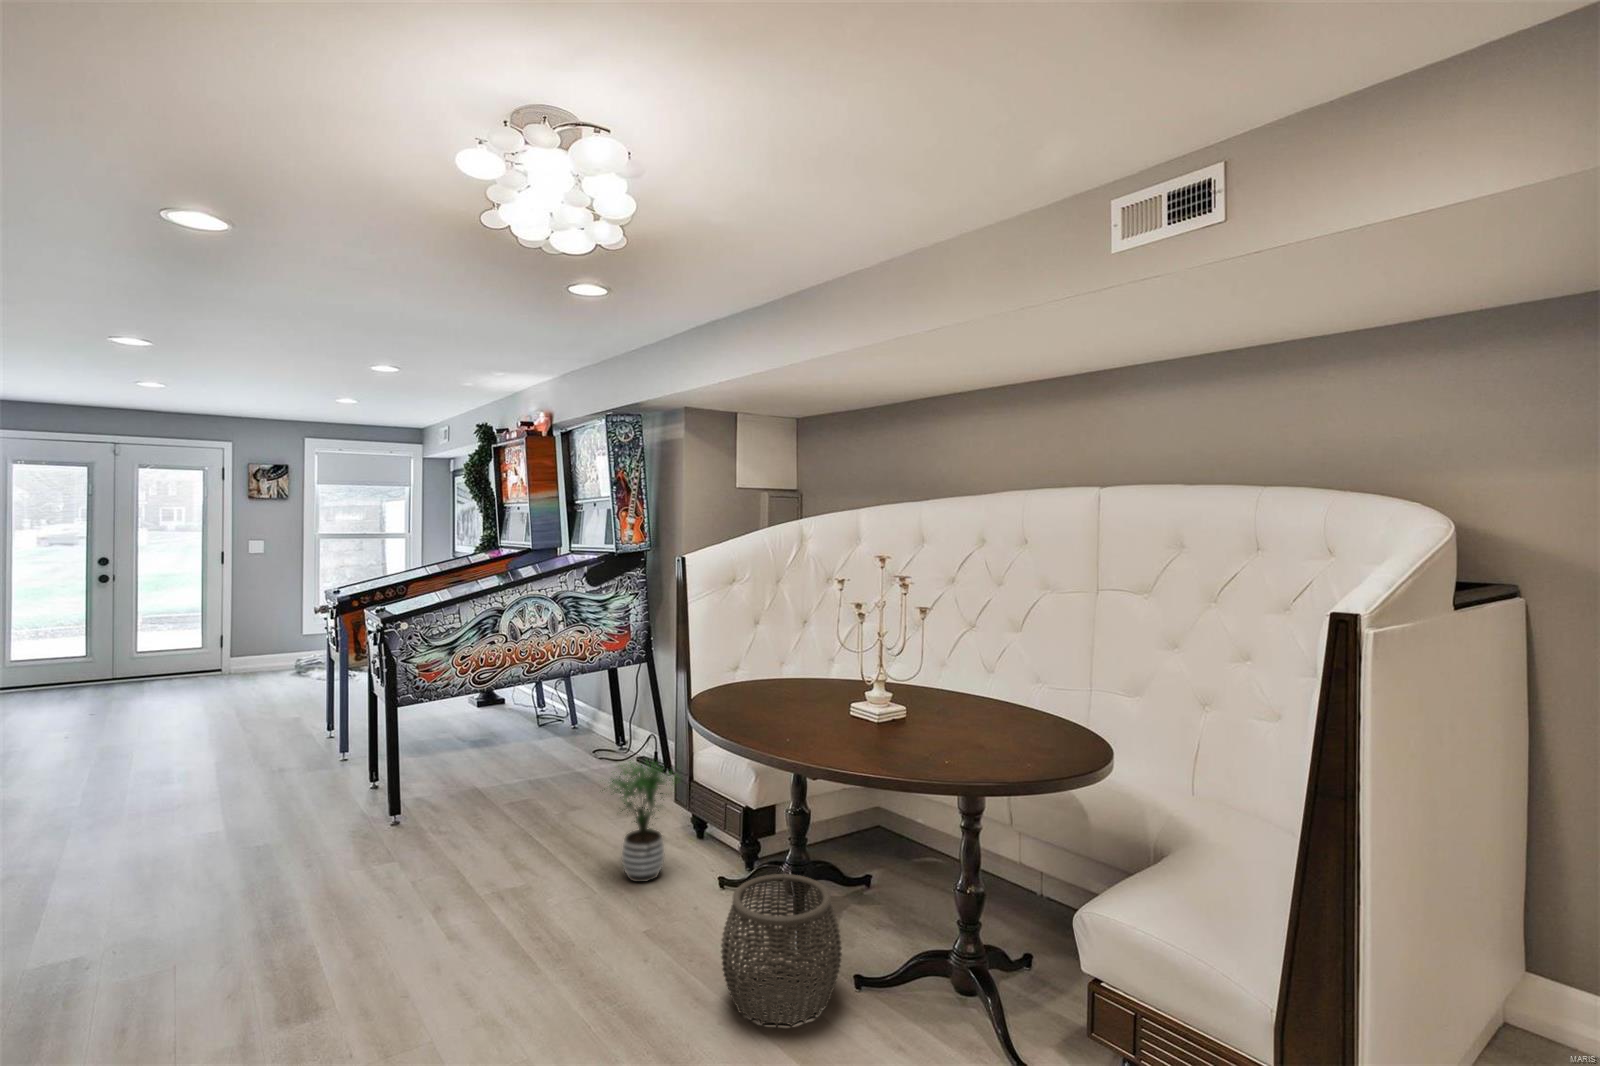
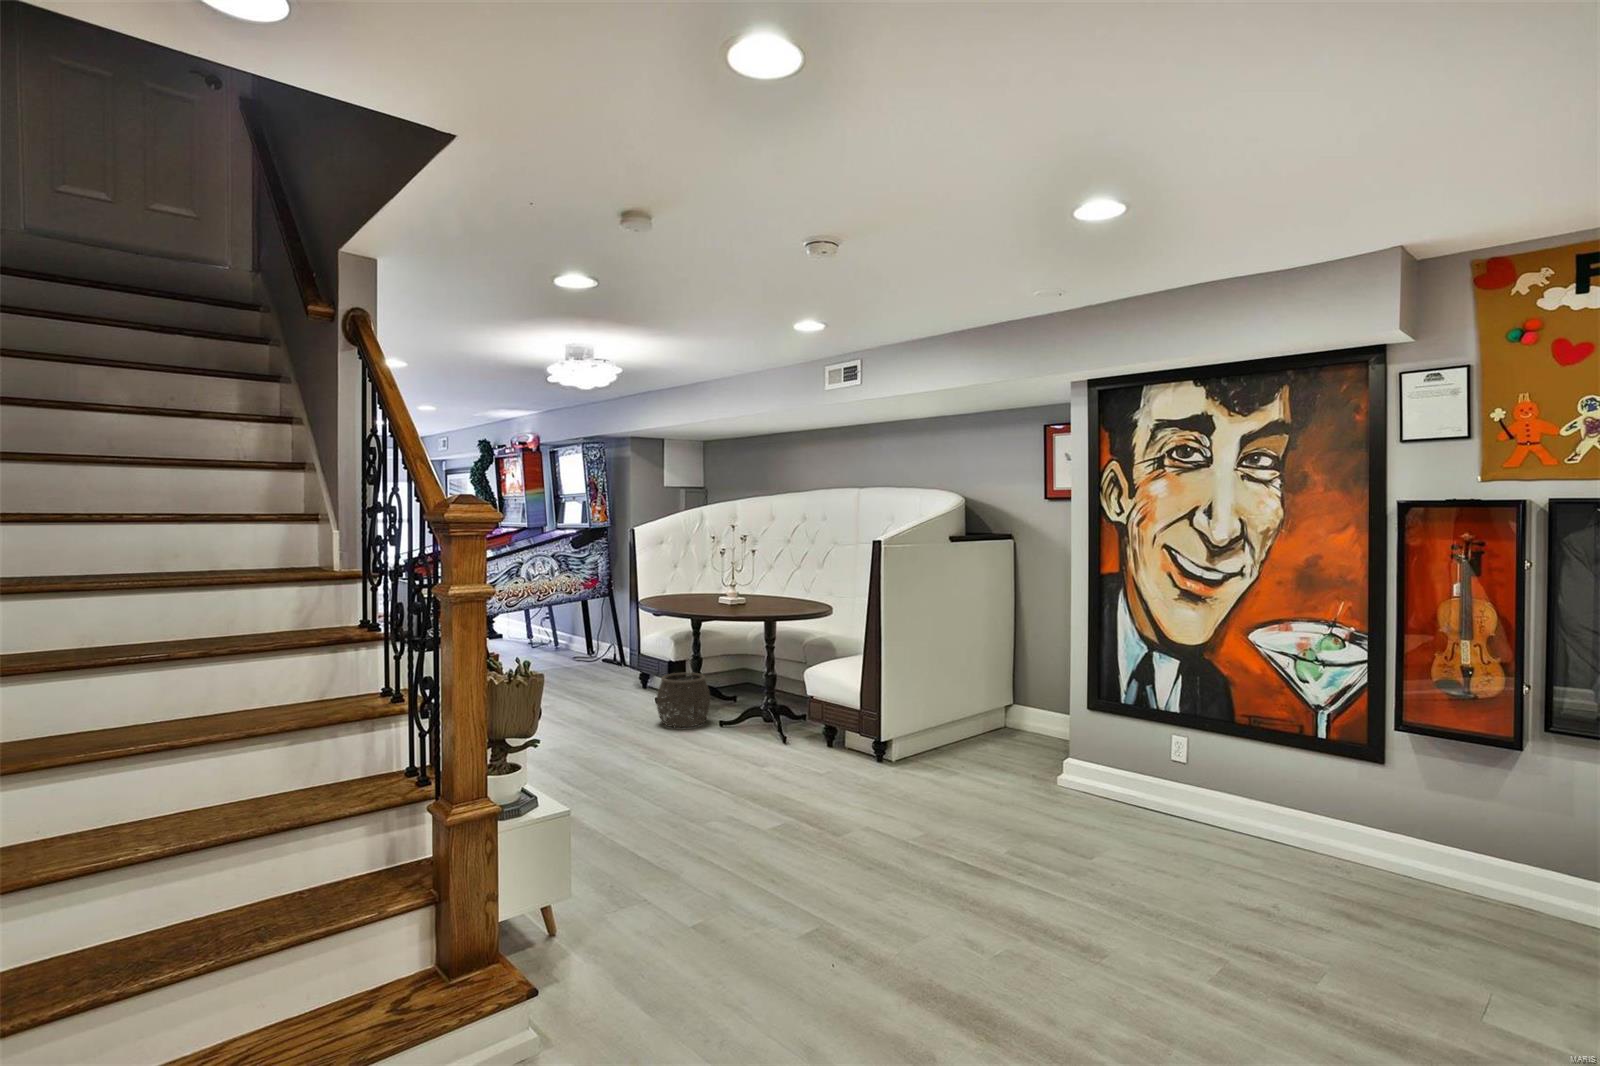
potted plant: present [602,762,679,882] -> none [591,635,636,698]

